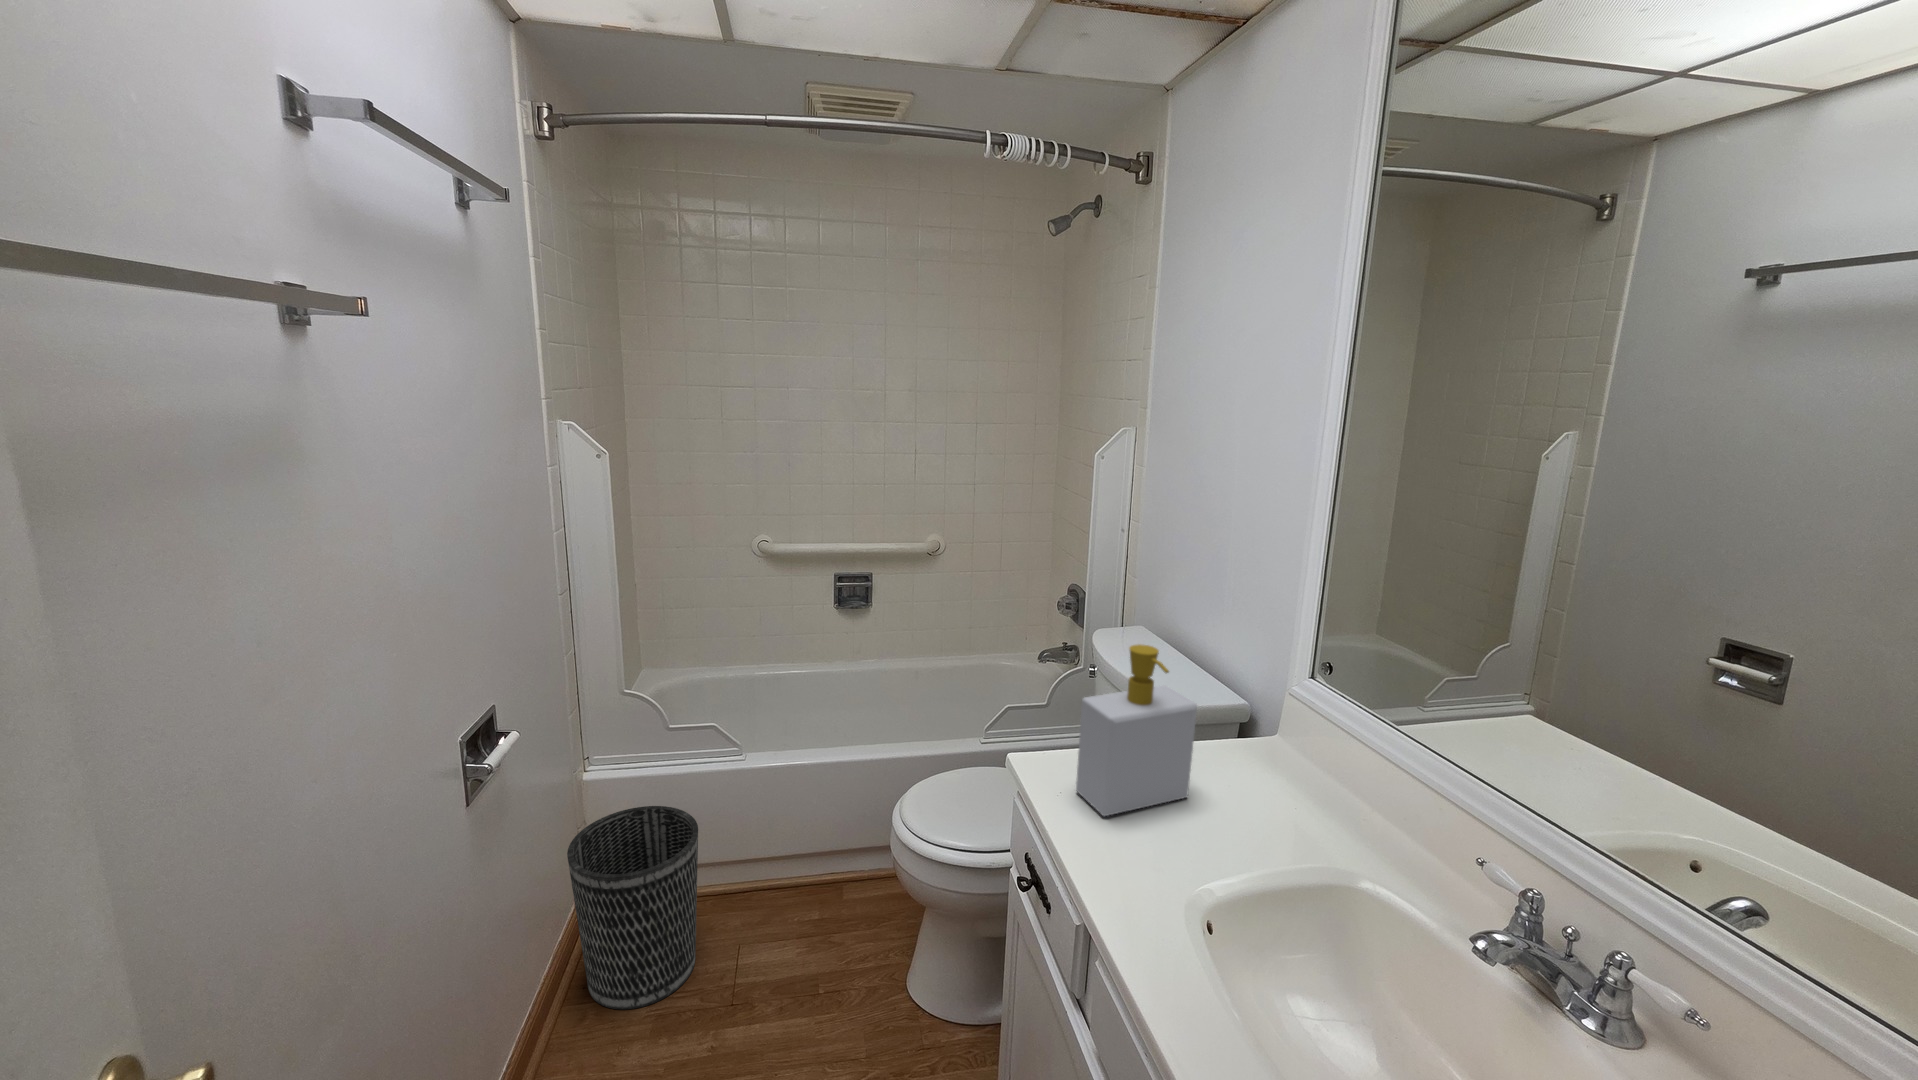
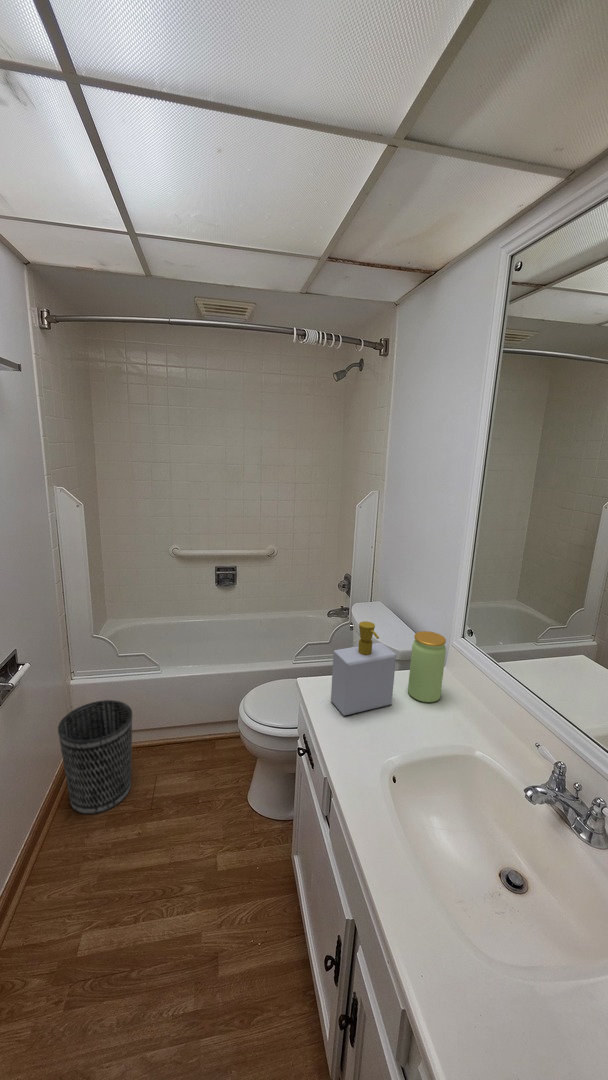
jar: none [1214,665,1286,794] -> present [408,631,446,702]

